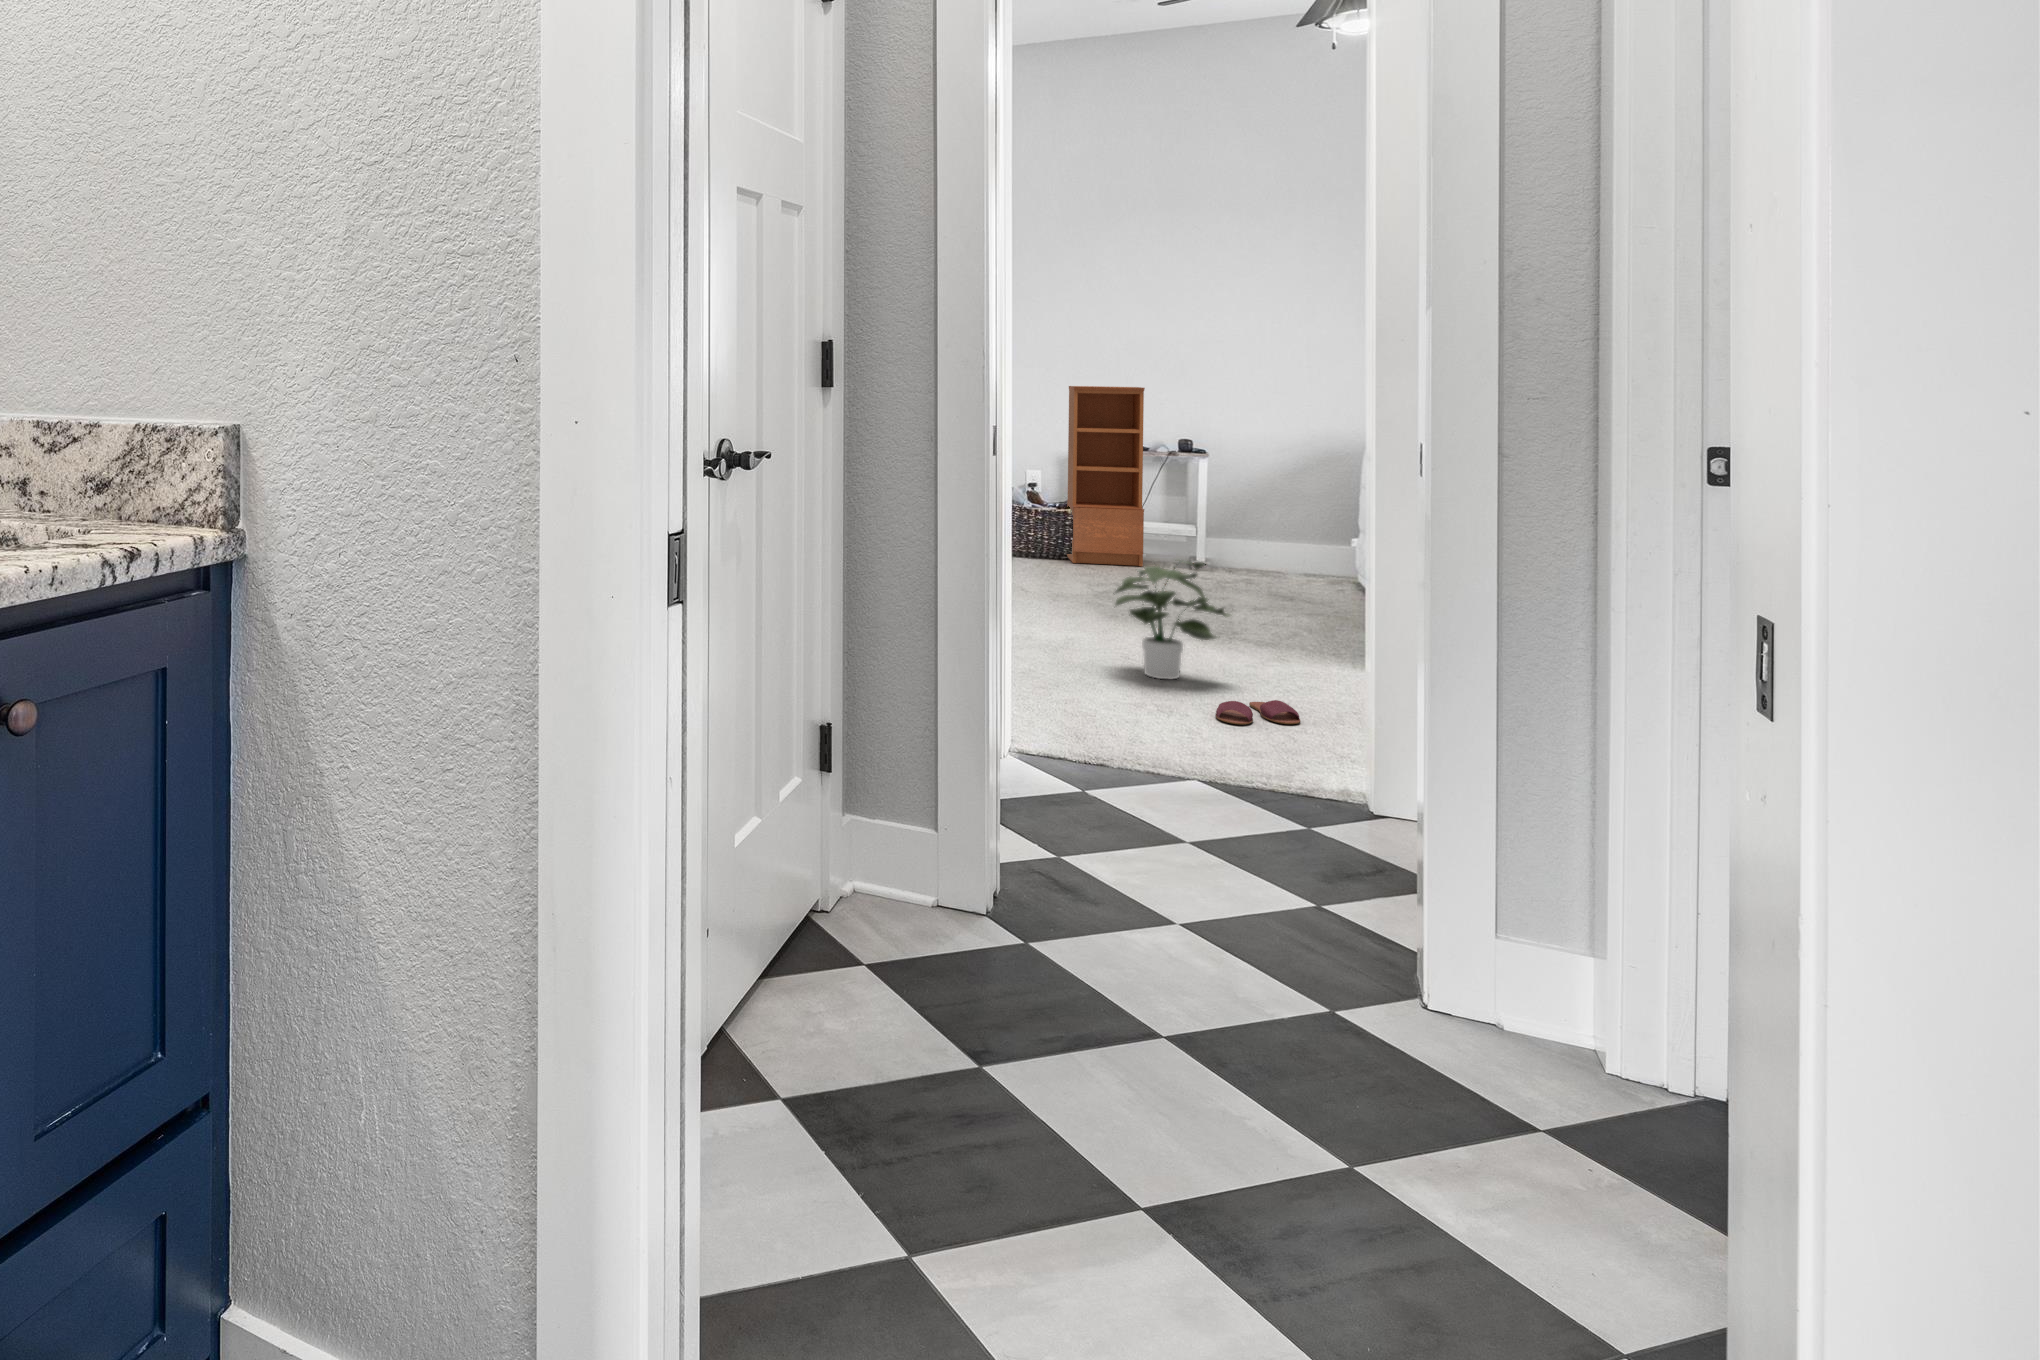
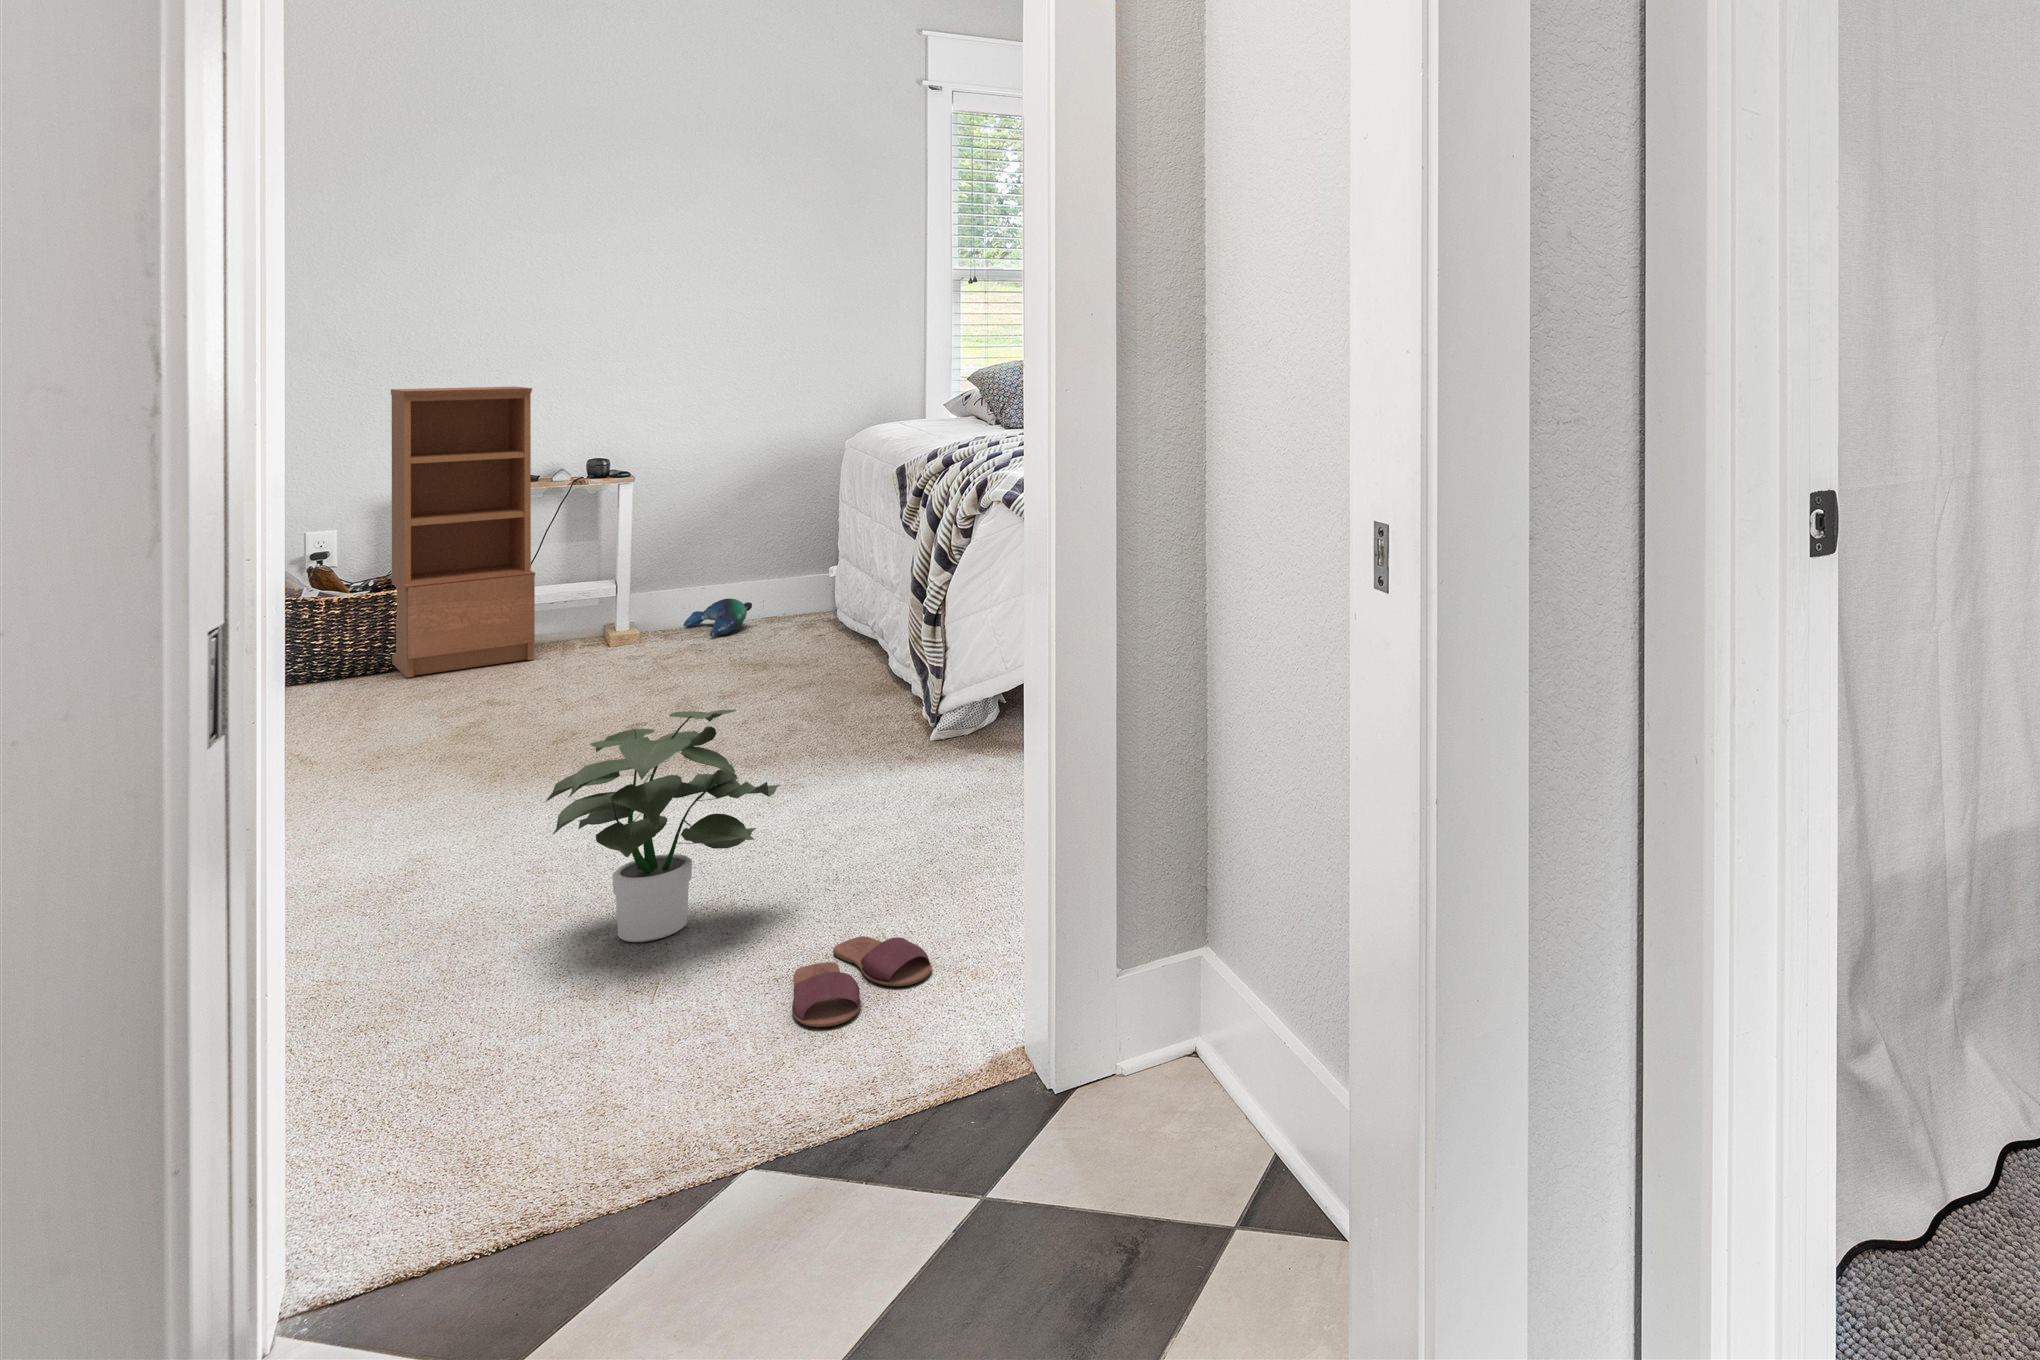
plush toy: none [1241,549,1289,574] -> present [683,598,752,637]

